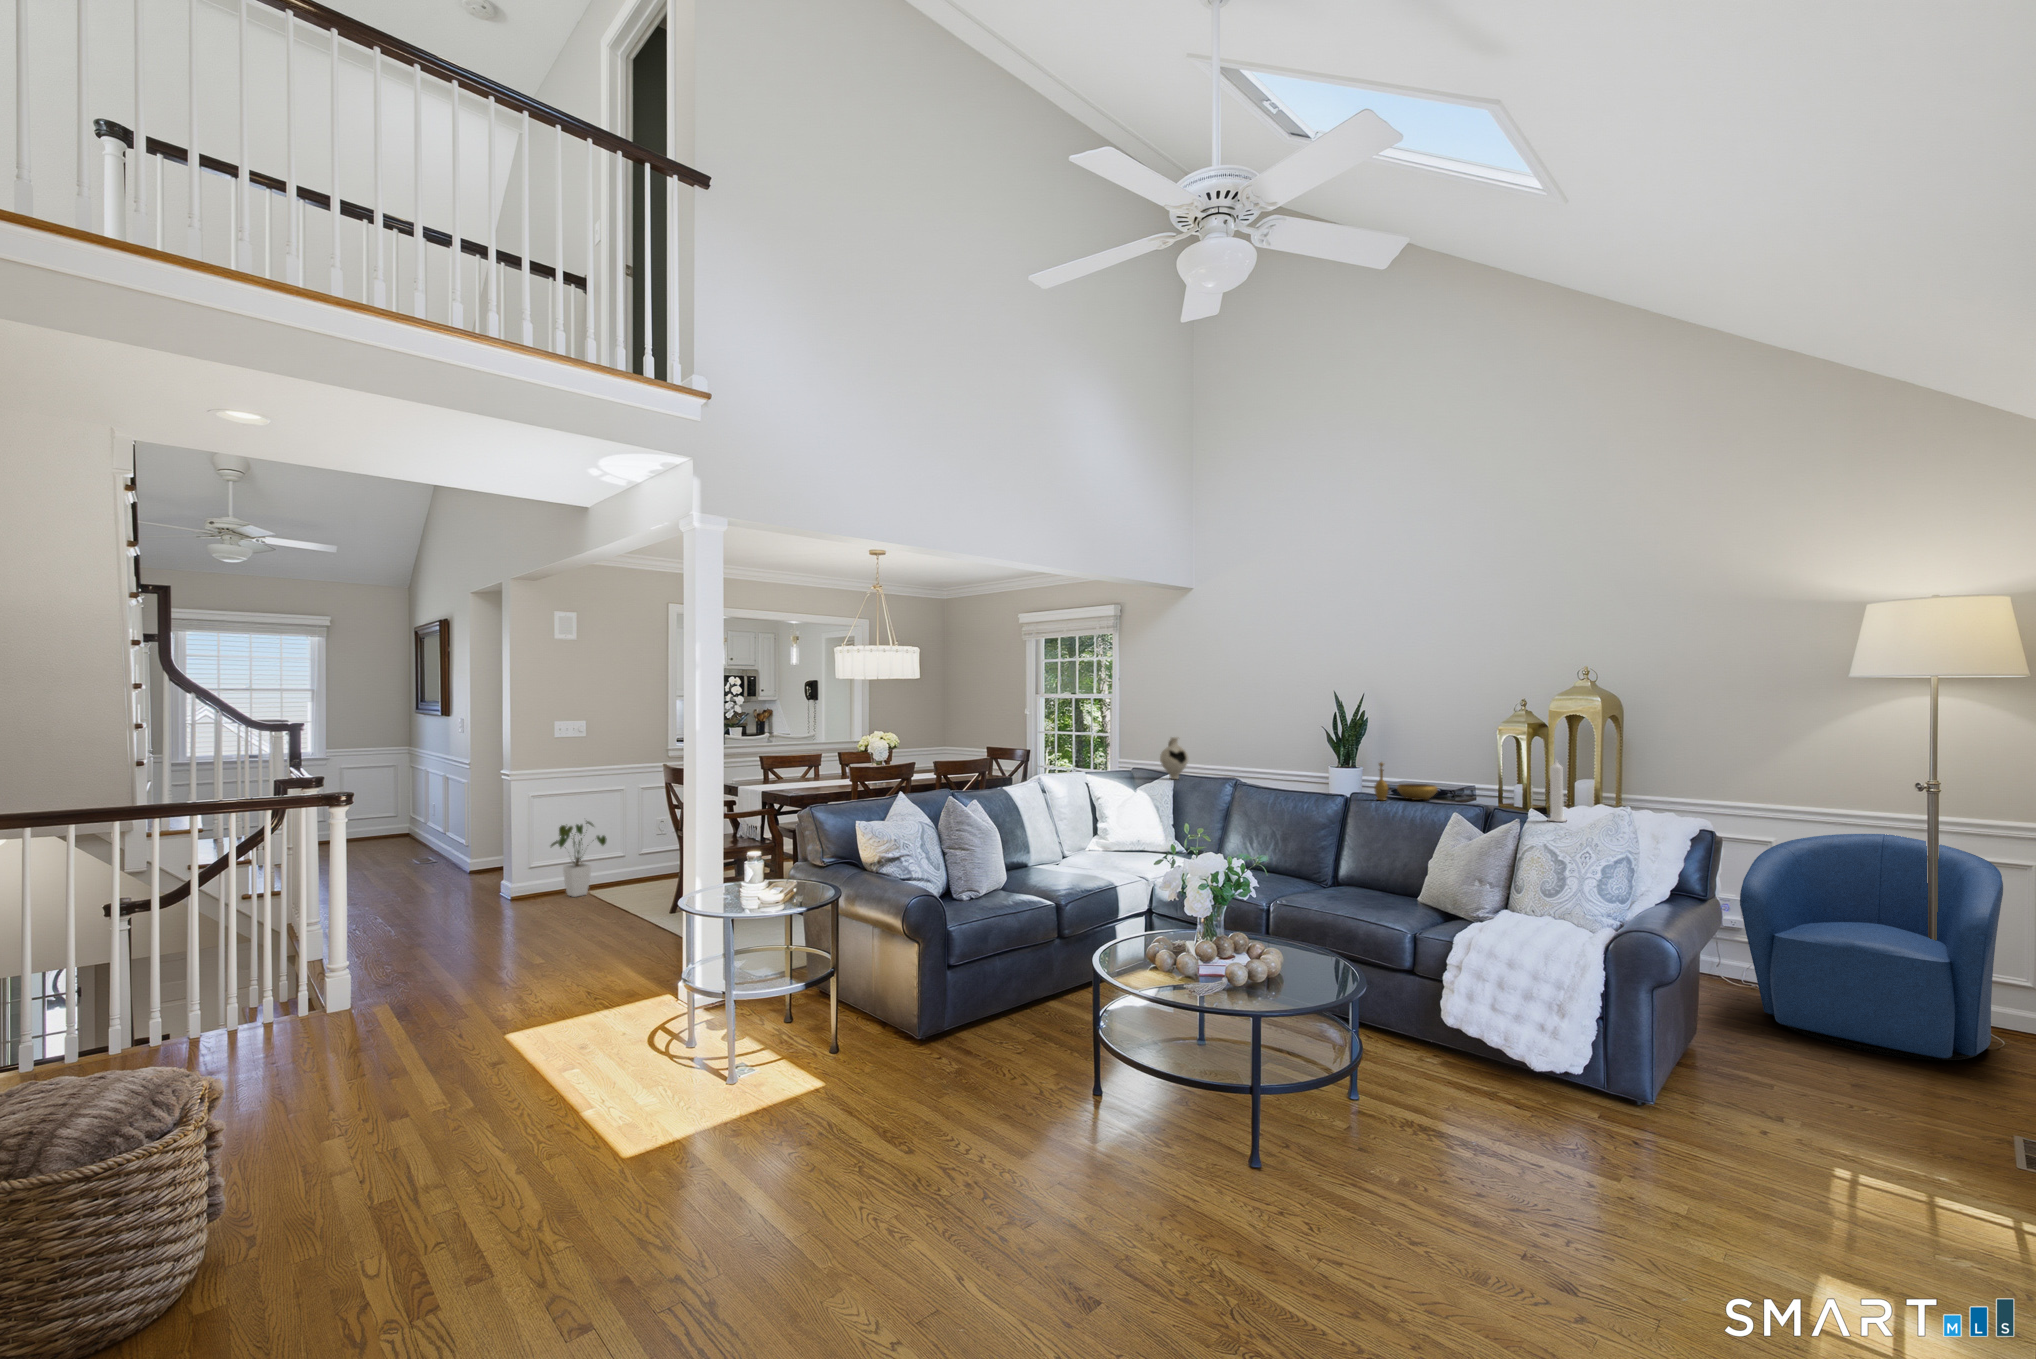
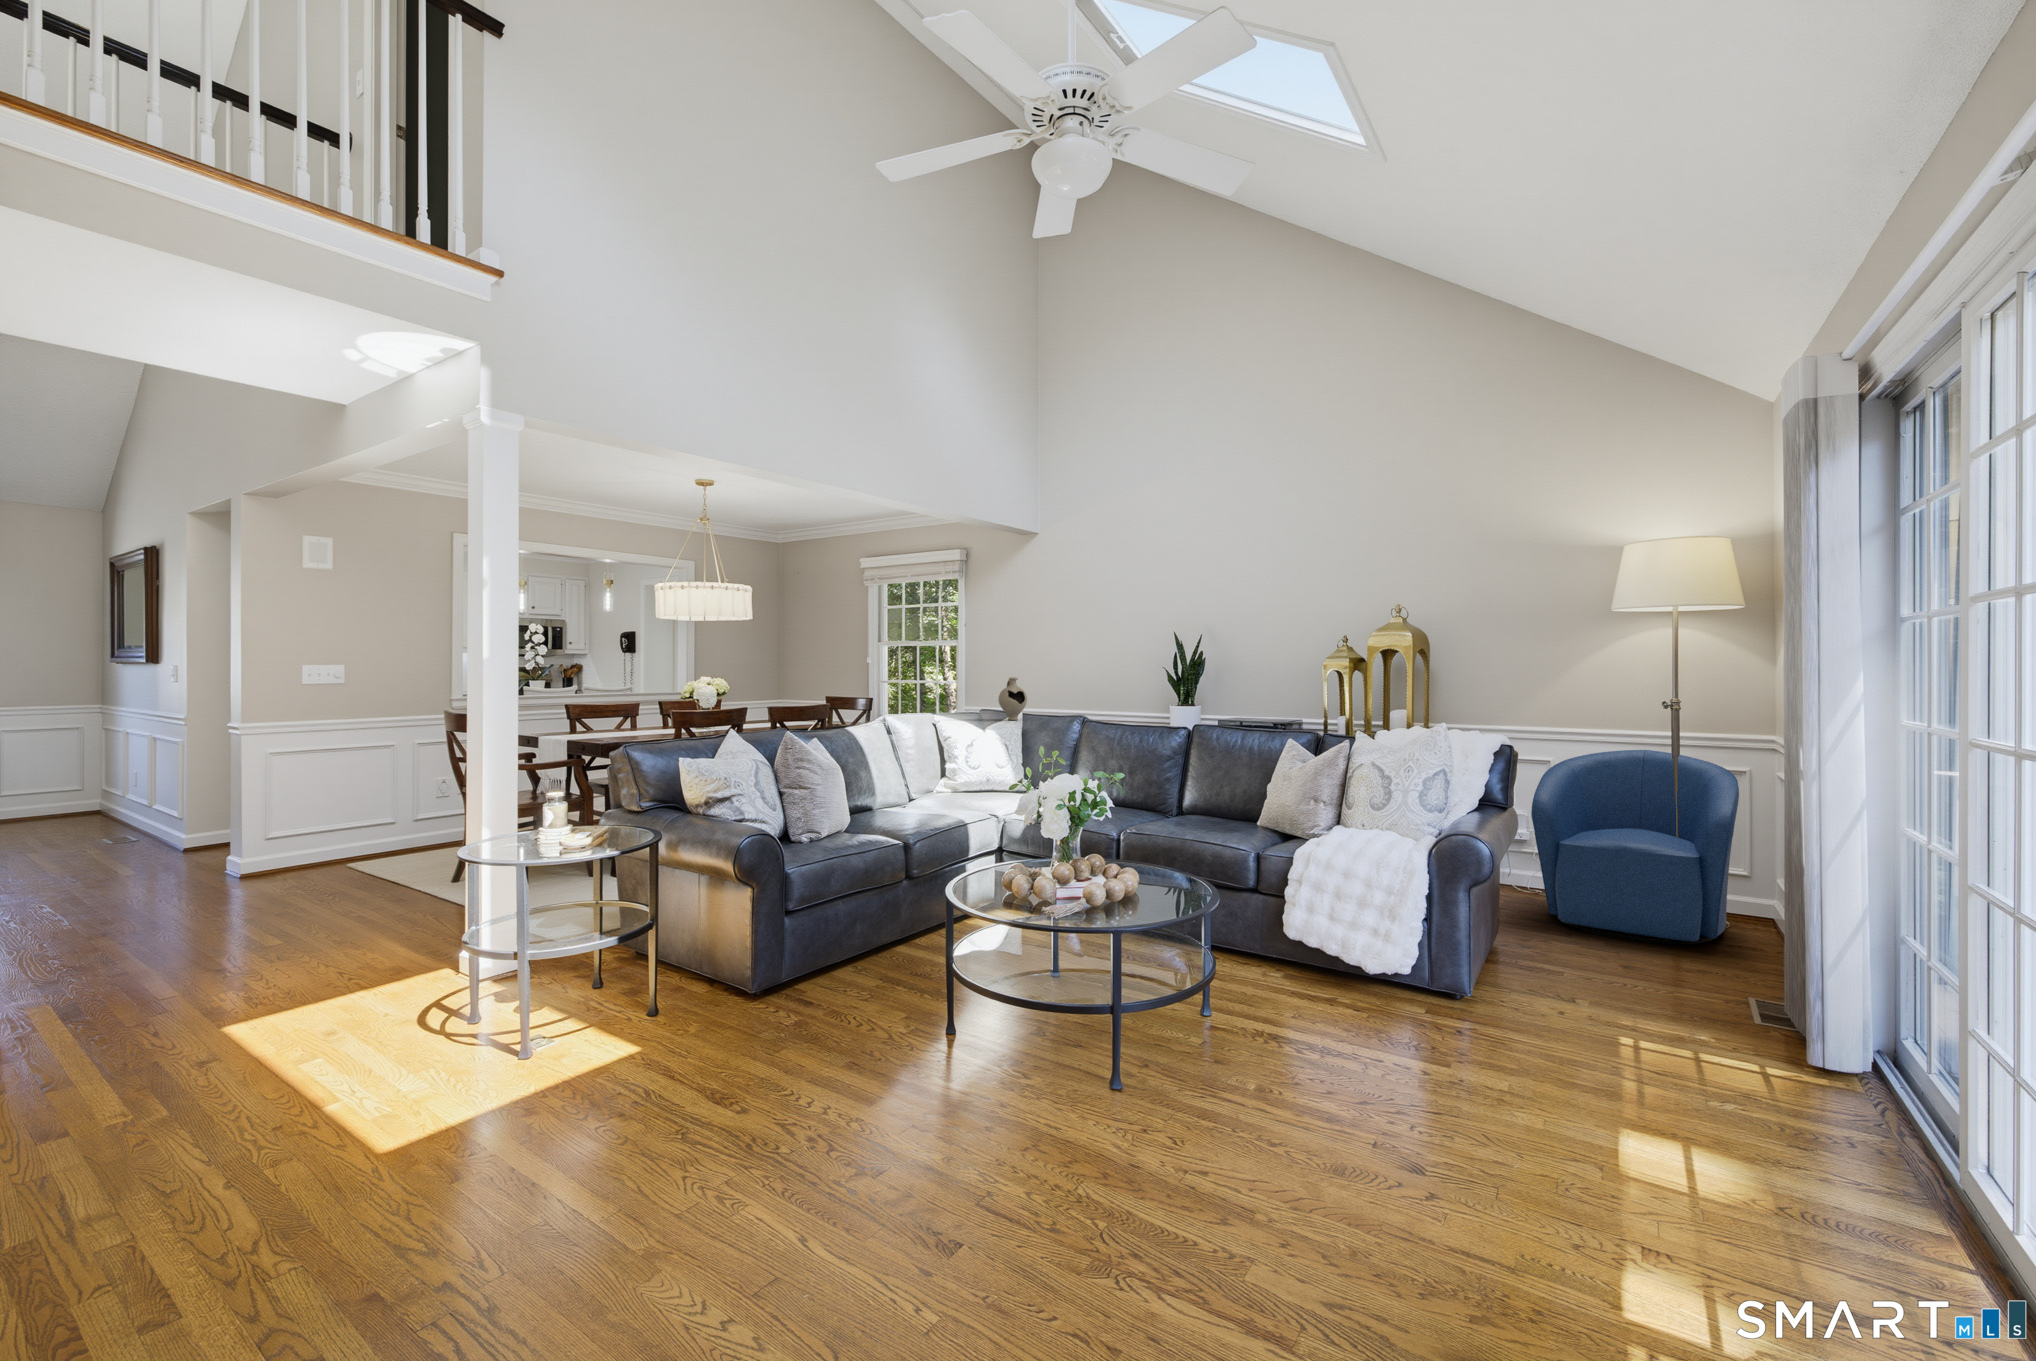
candle: present [1548,760,1566,822] -> none [1372,684,1390,743]
decorative bowl: present [1375,763,1438,800] -> none [1211,694,1269,732]
house plant: present [551,821,607,897] -> none [297,780,370,871]

